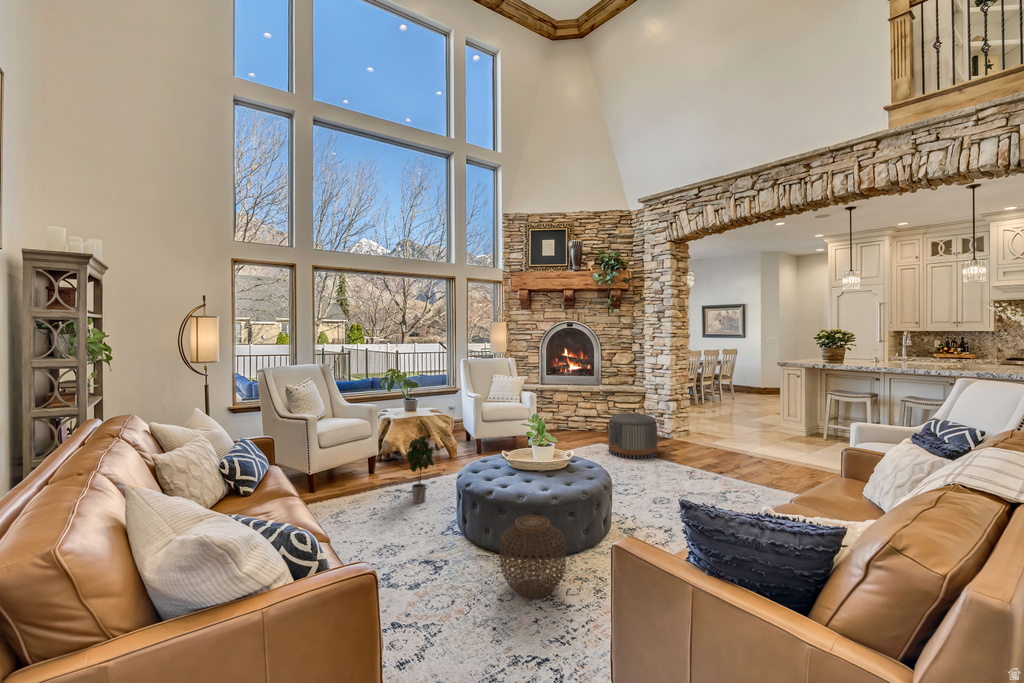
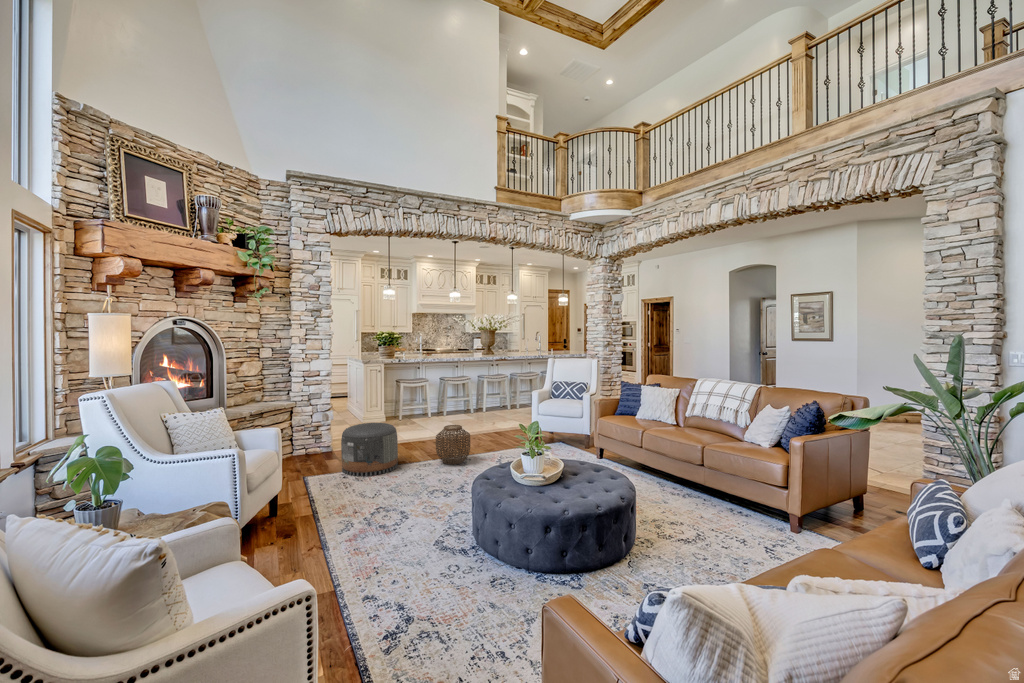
potted plant: present [405,435,435,503] -> none [422,499,519,617]
woven basket: present [500,515,566,599] -> present [436,425,470,465]

